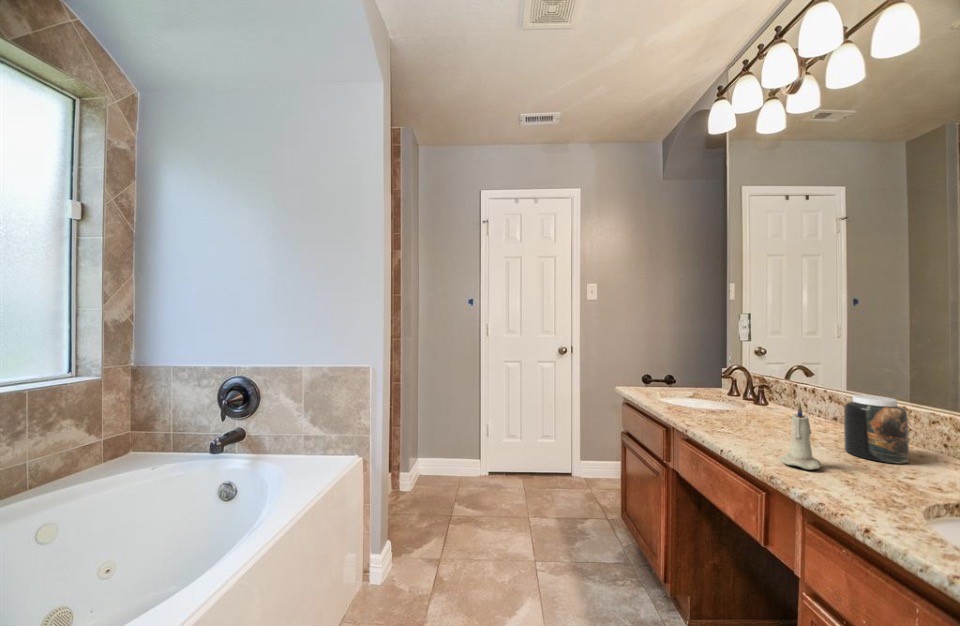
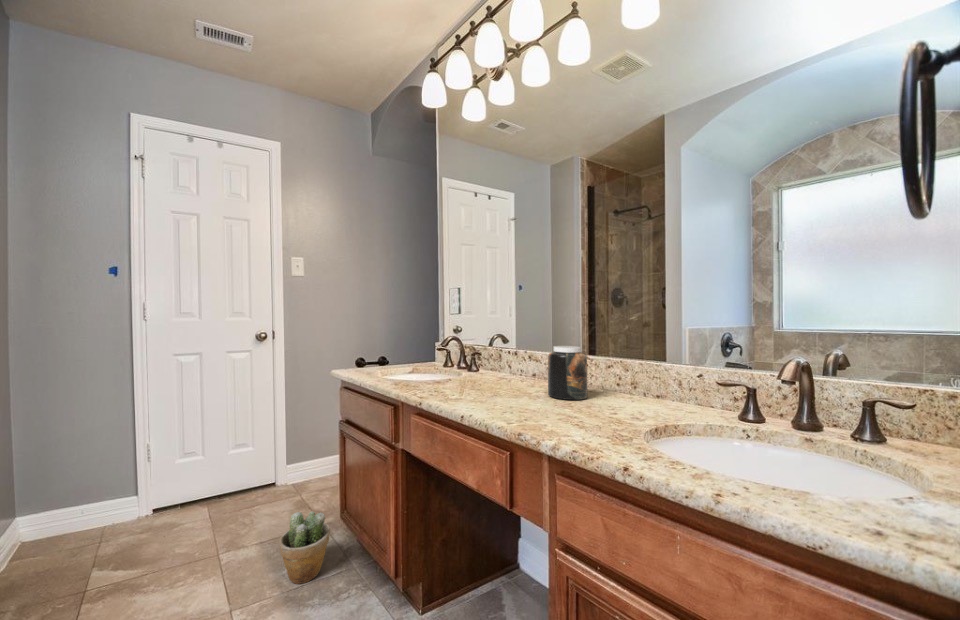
candle: present [780,404,821,469] -> none [518,353,550,418]
potted plant: none [574,498,613,556] -> present [279,512,330,584]

